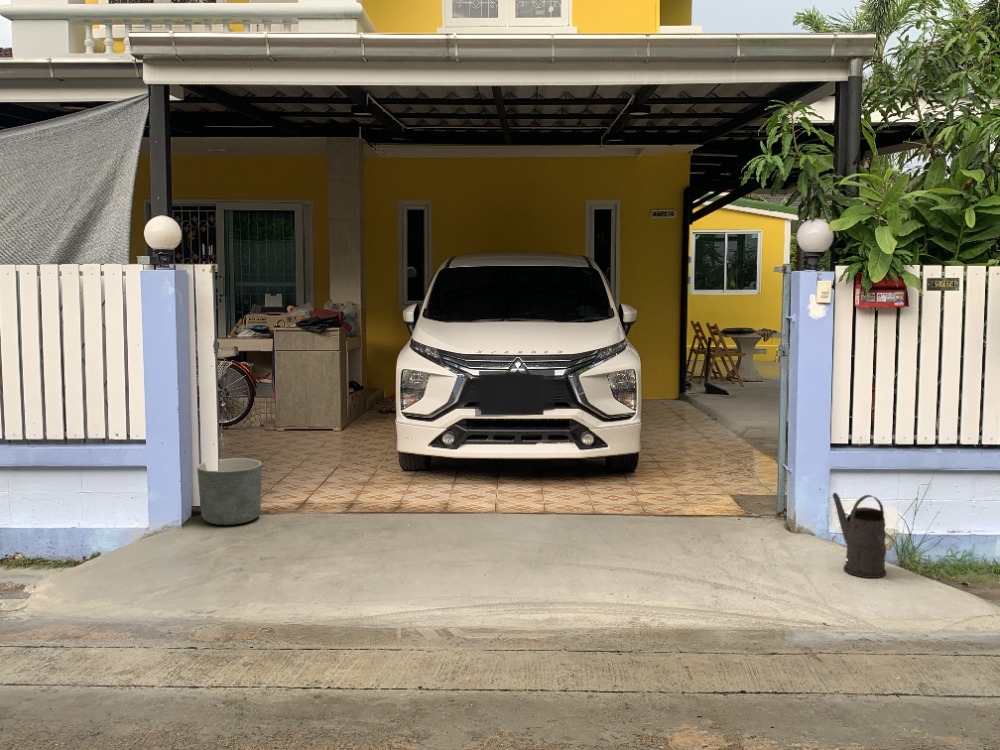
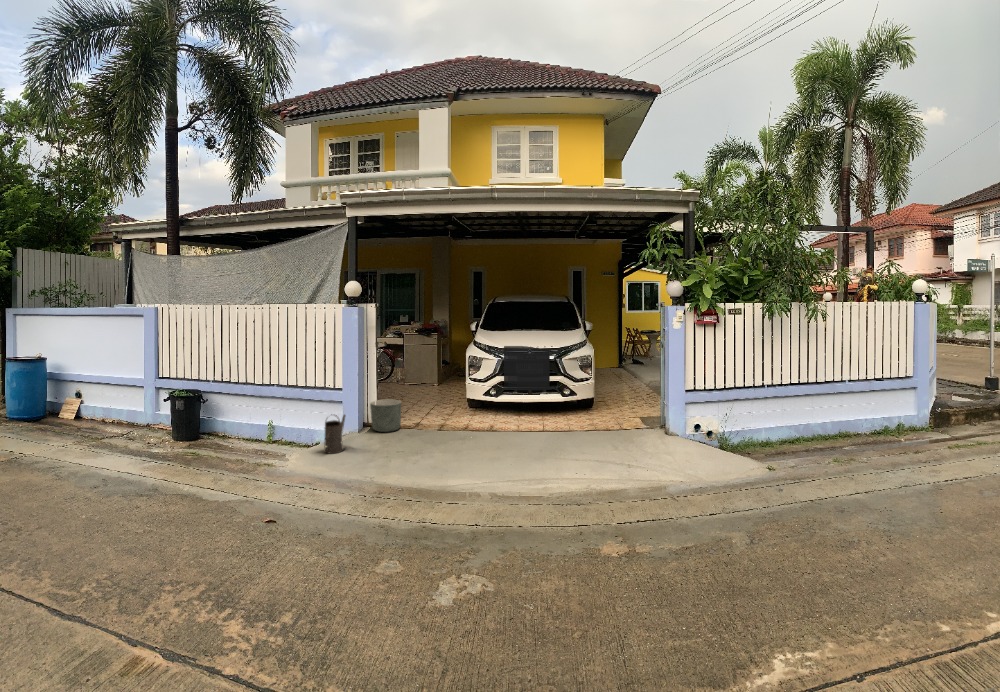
watering can: present [833,493,886,578] -> present [324,415,346,454]

